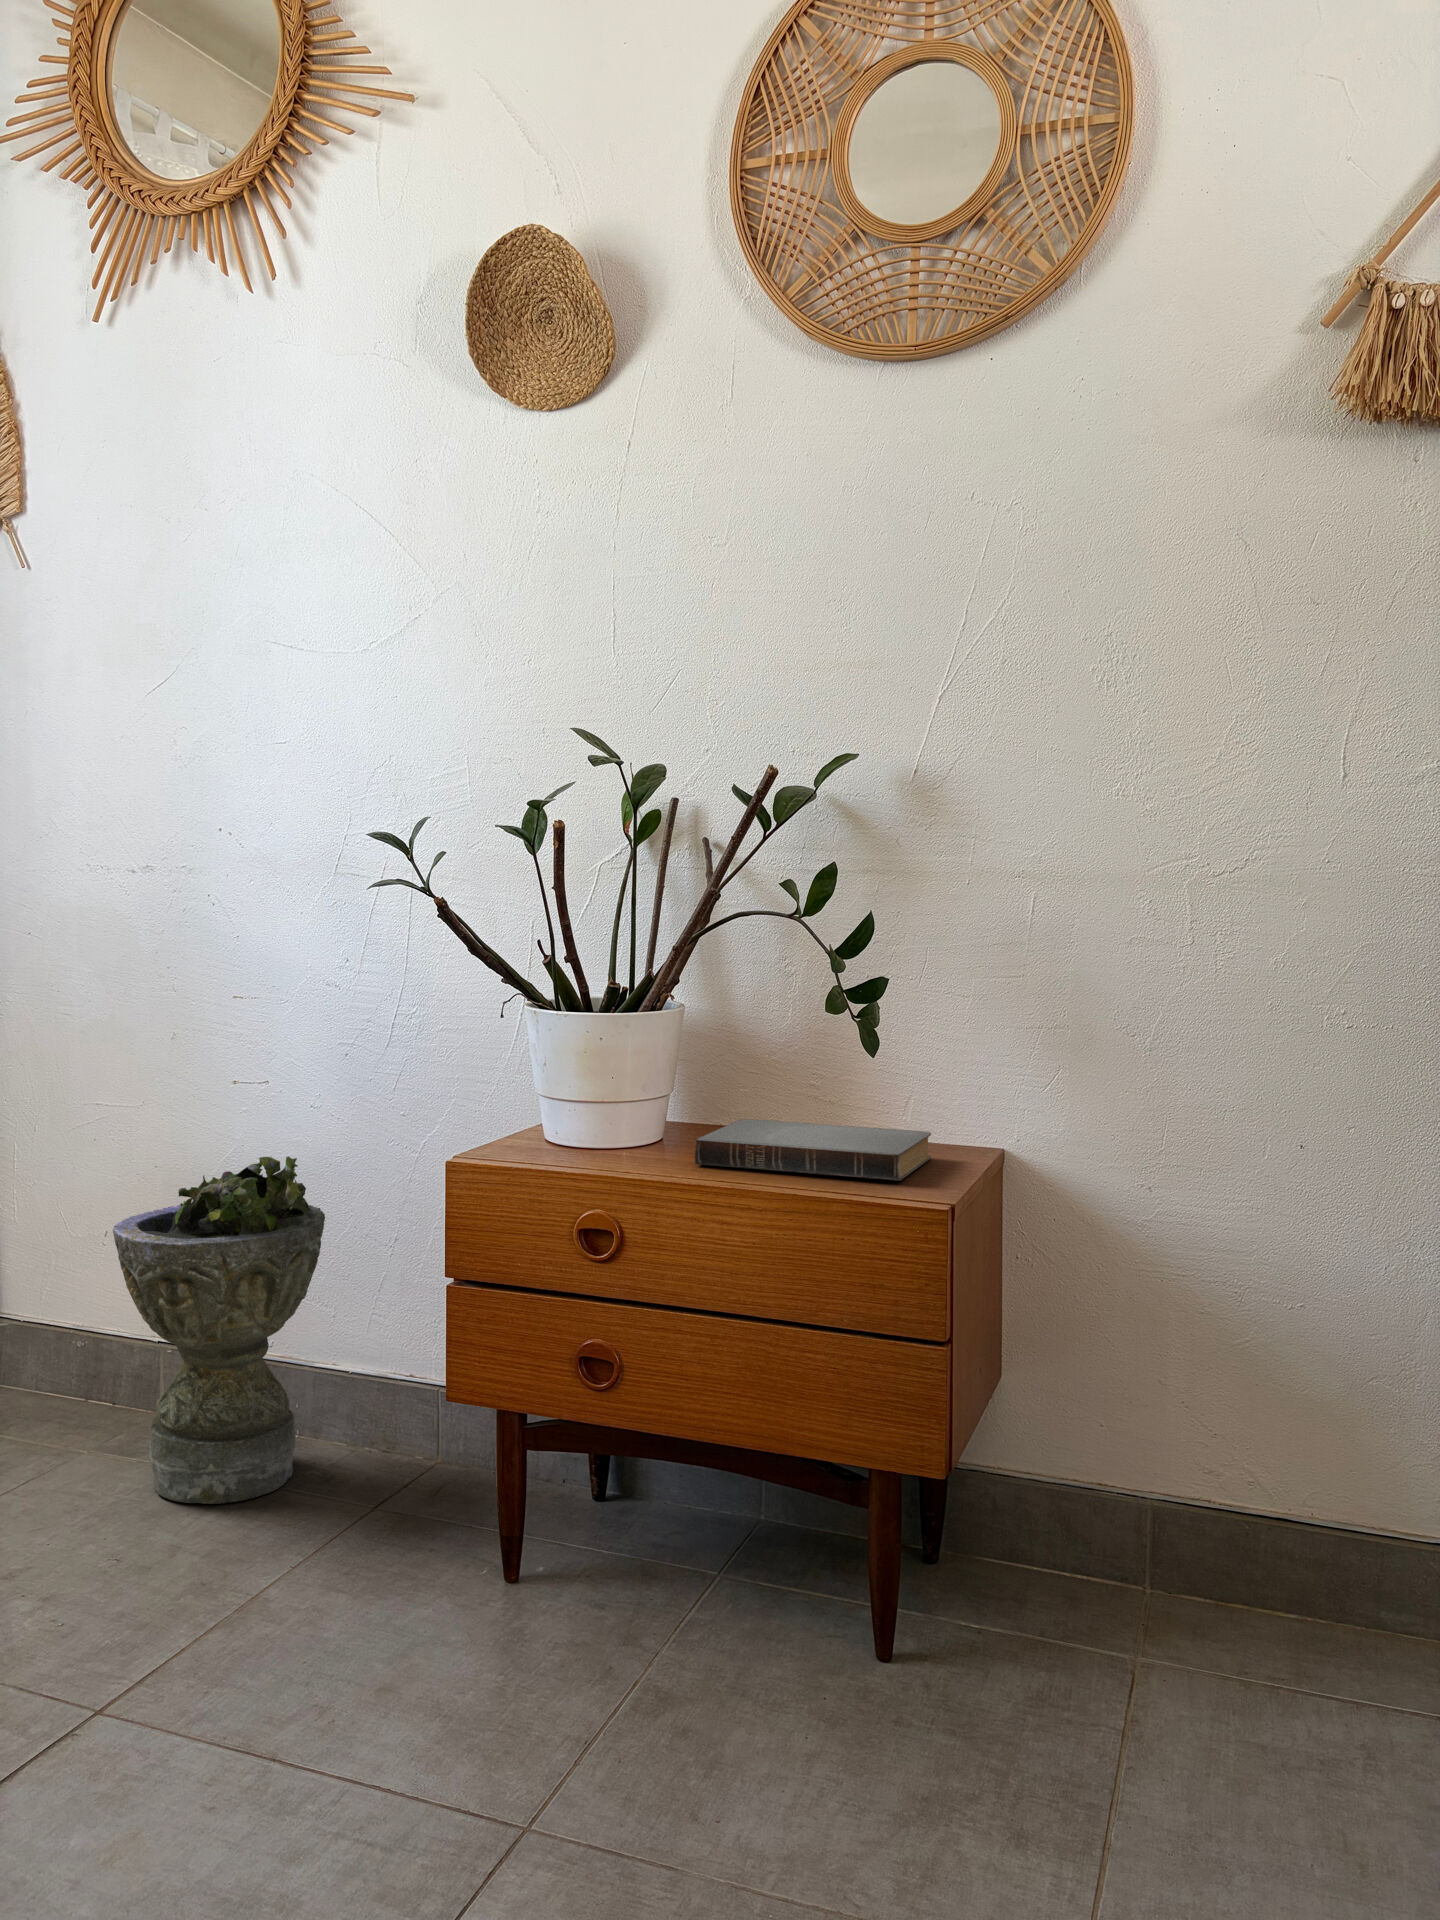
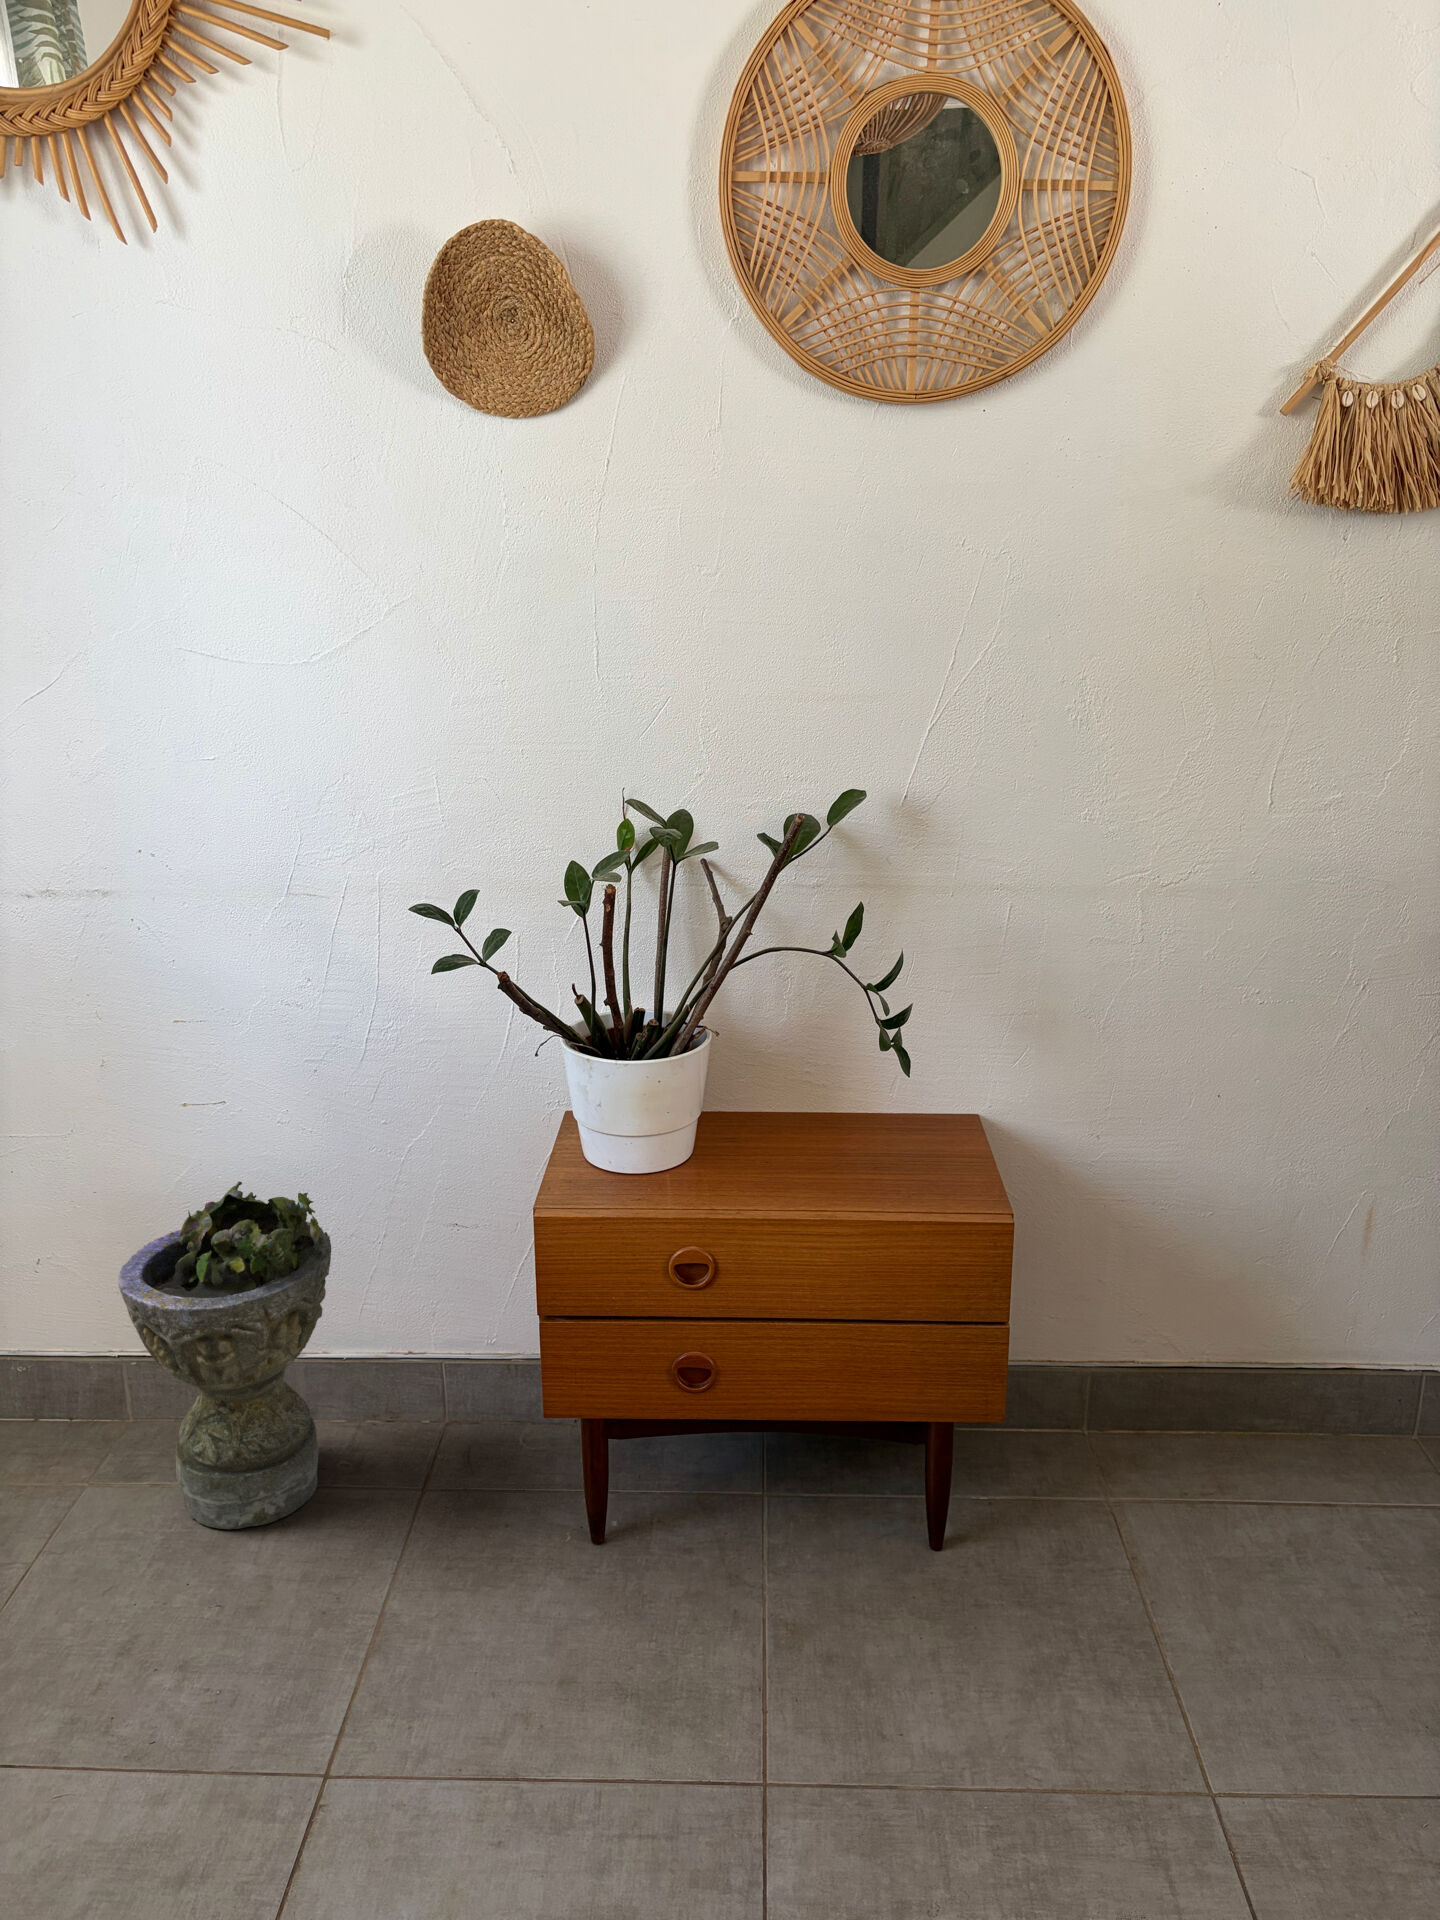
book: present [695,1119,931,1181] -> none [762,1119,955,1187]

